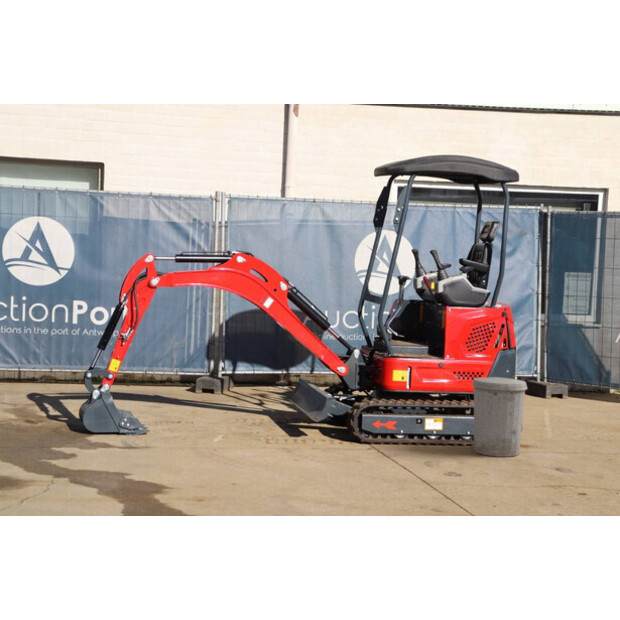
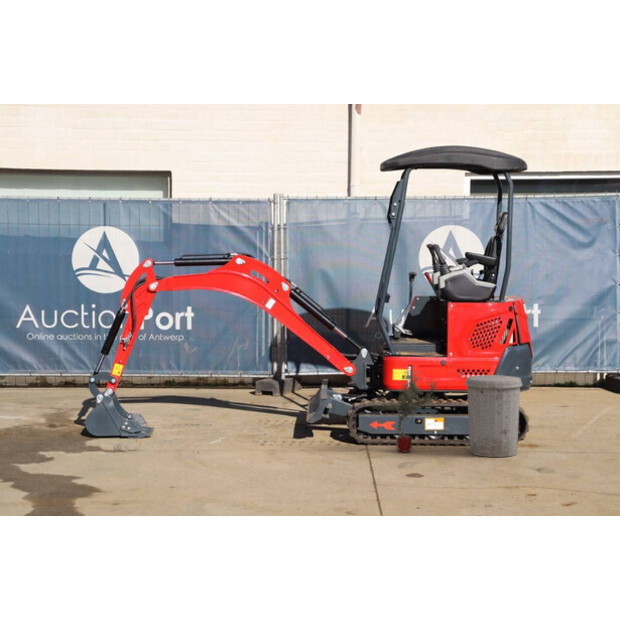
potted tree: none [383,372,449,453] -> present [373,371,437,452]

